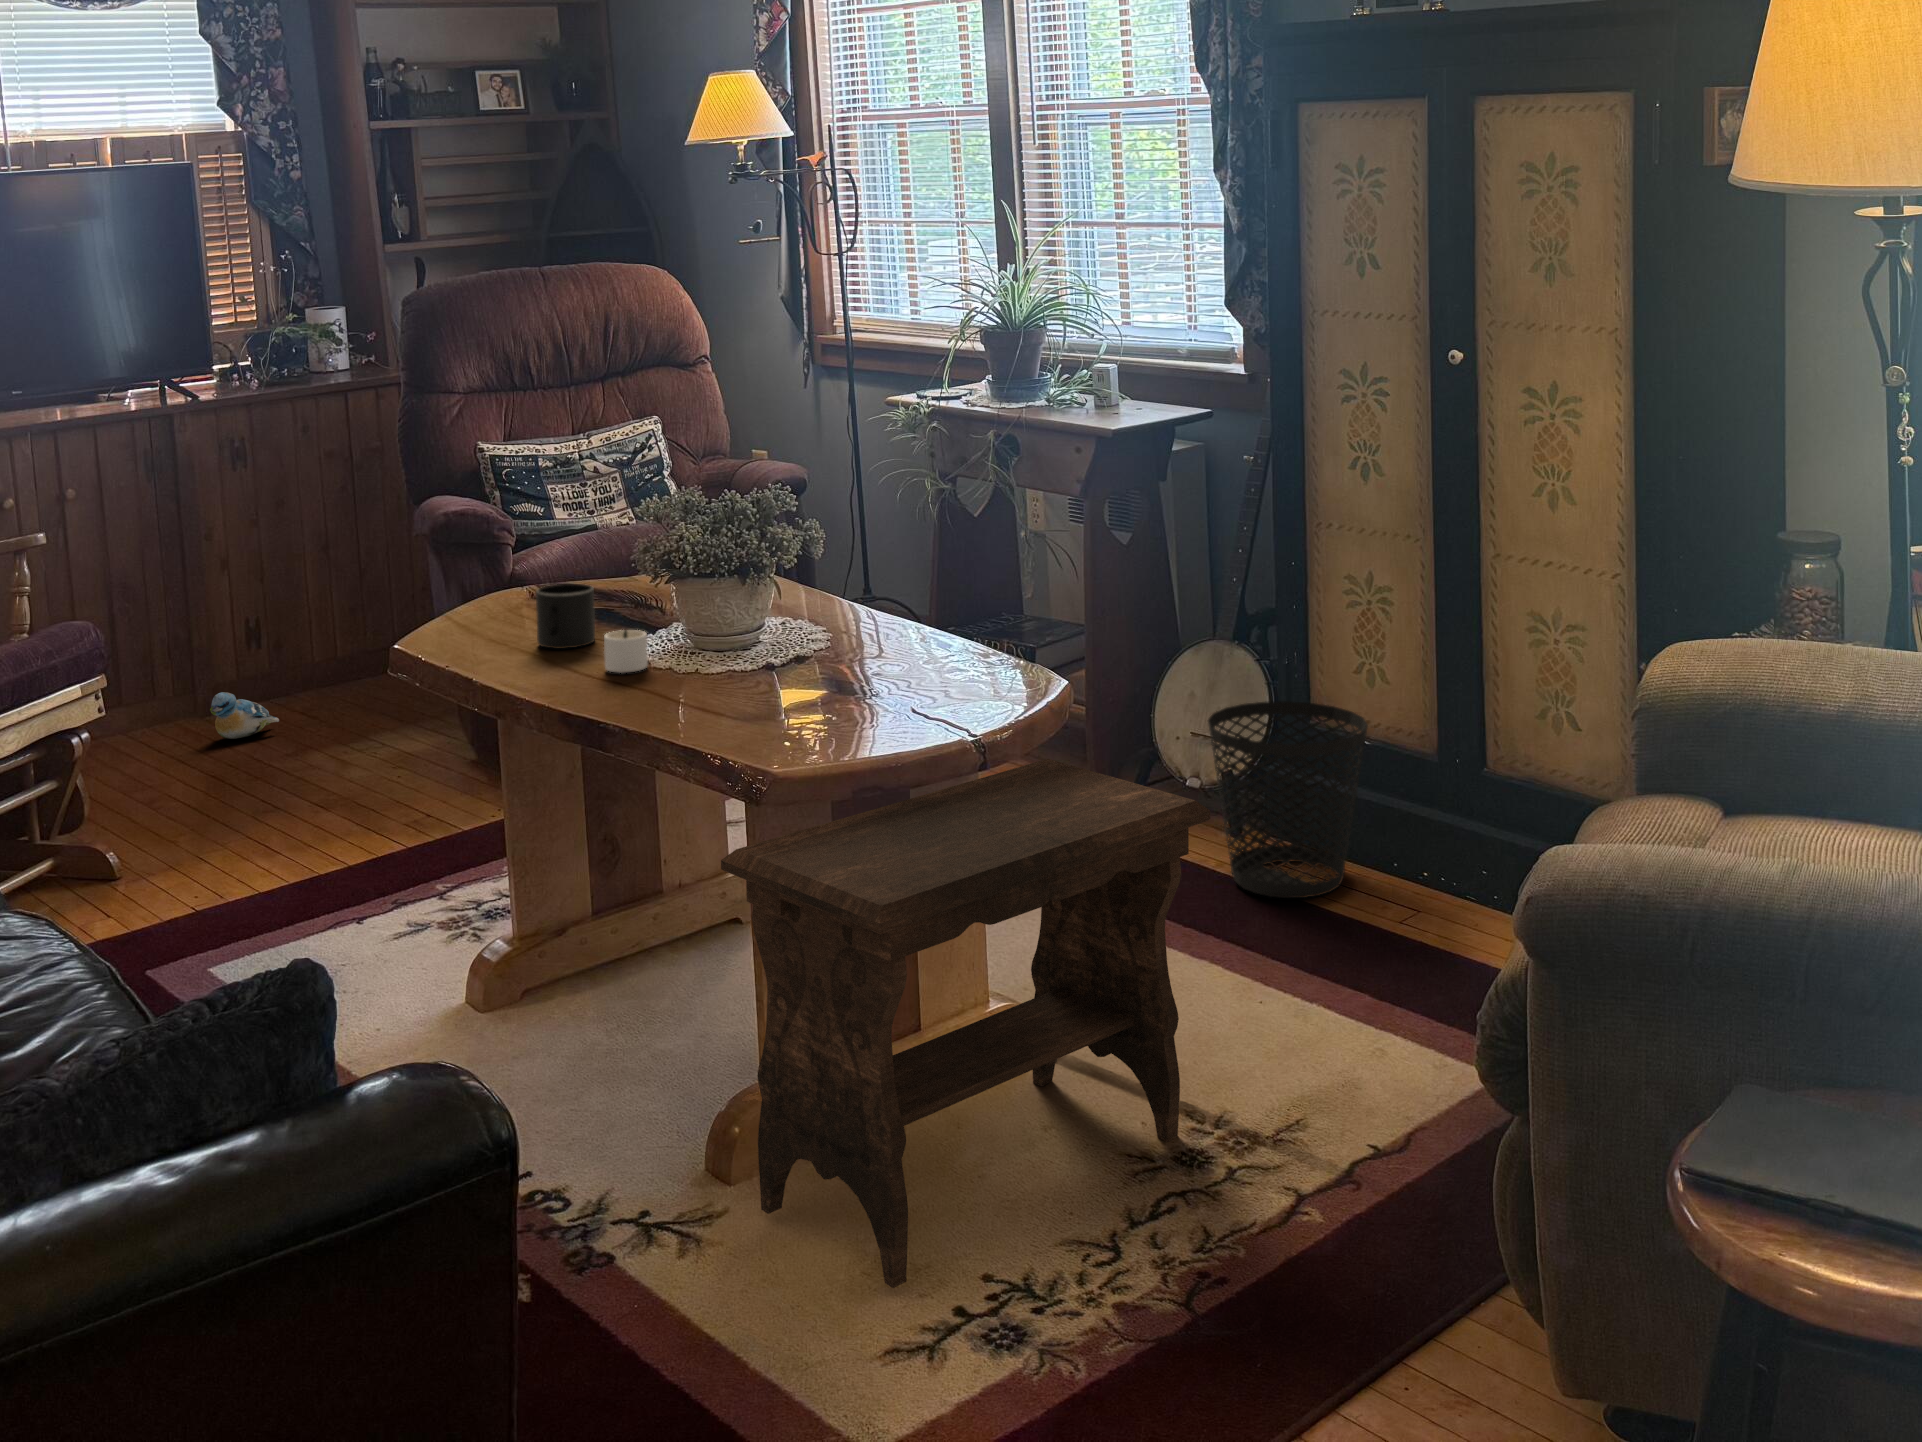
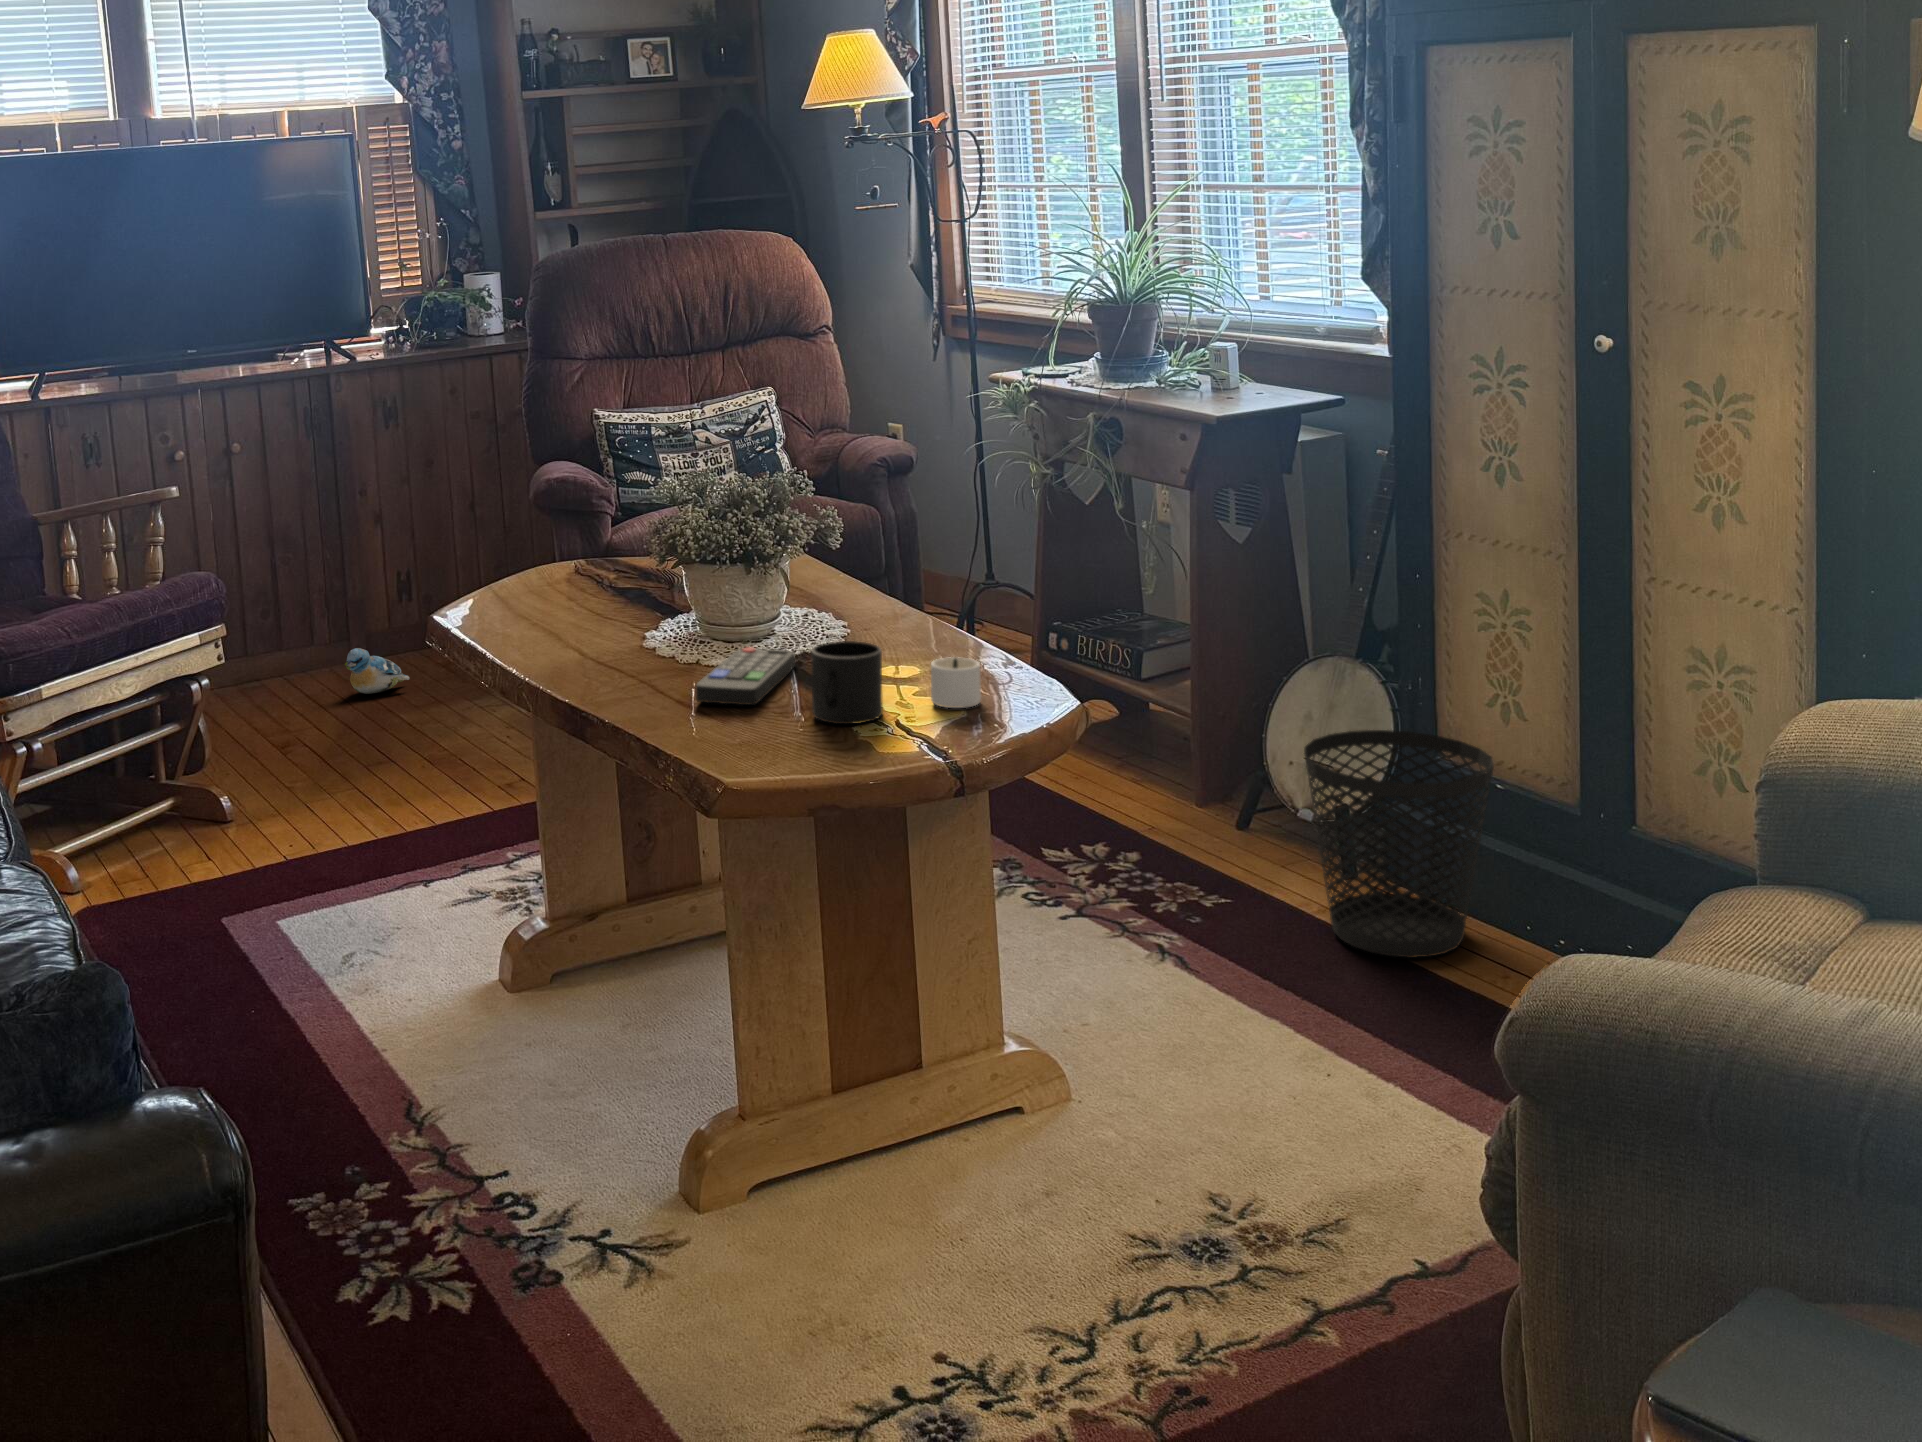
mug: present [536,584,595,649] -> present [811,641,883,724]
candle: present [604,630,648,673] -> present [931,657,981,708]
remote control: none [703,653,782,705] -> present [695,647,795,705]
footstool: present [721,759,1210,1288] -> none [675,784,1231,1353]

